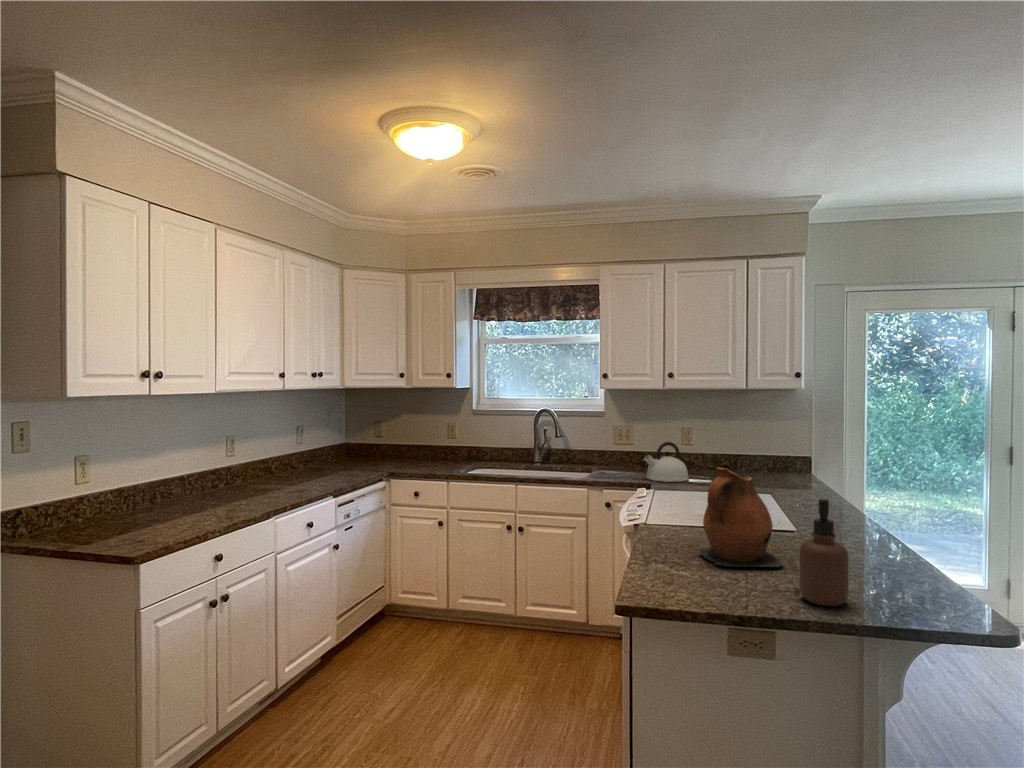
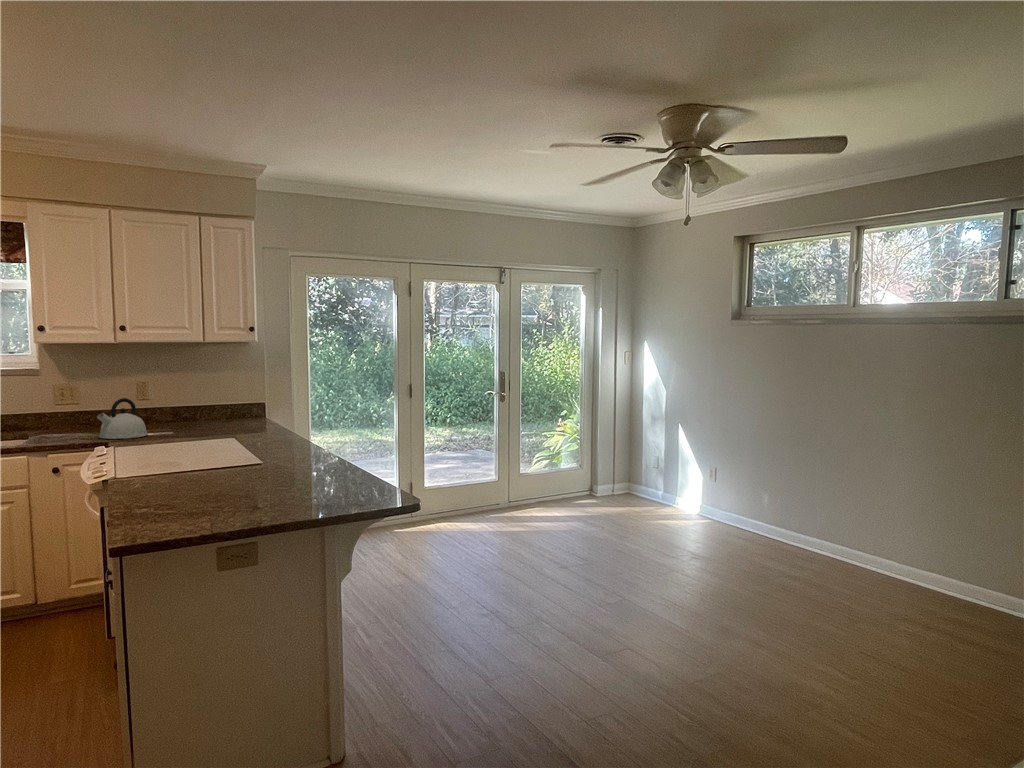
ceramic pitcher: present [699,468,784,568] -> none [186,407,260,485]
soap dispenser: present [799,499,849,606] -> none [275,419,308,493]

